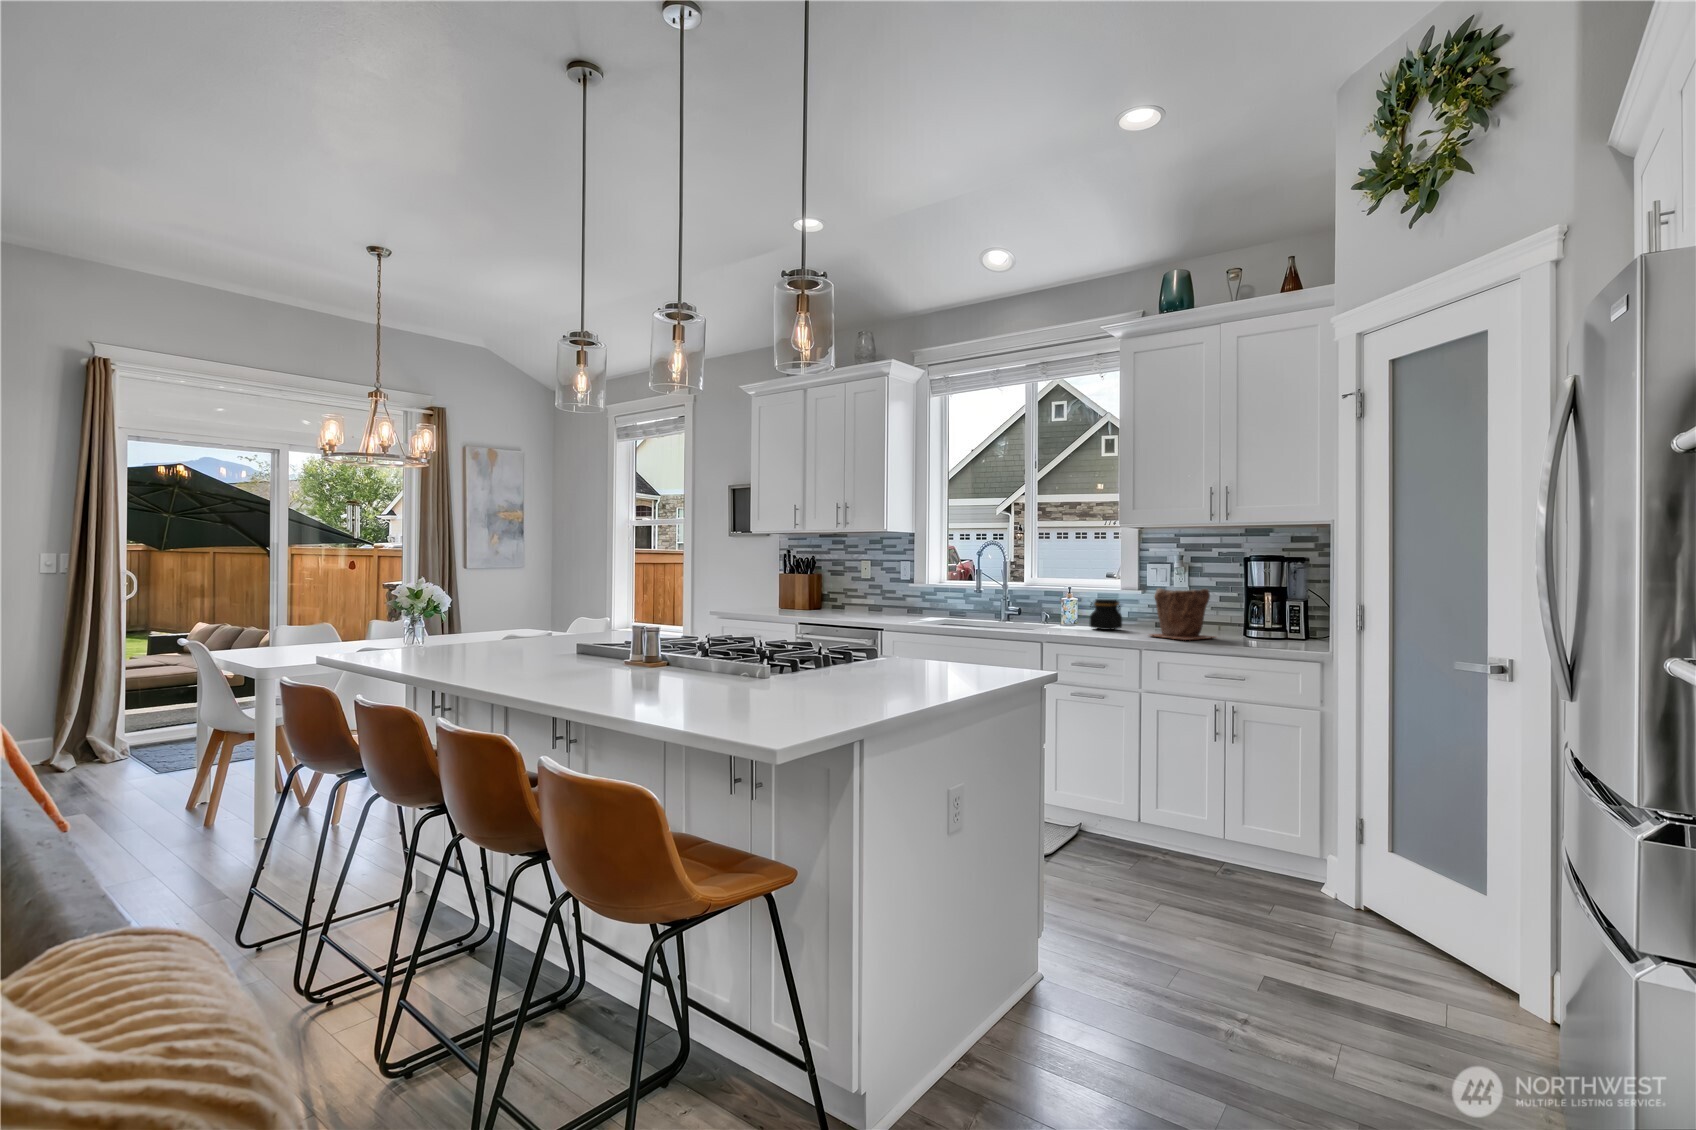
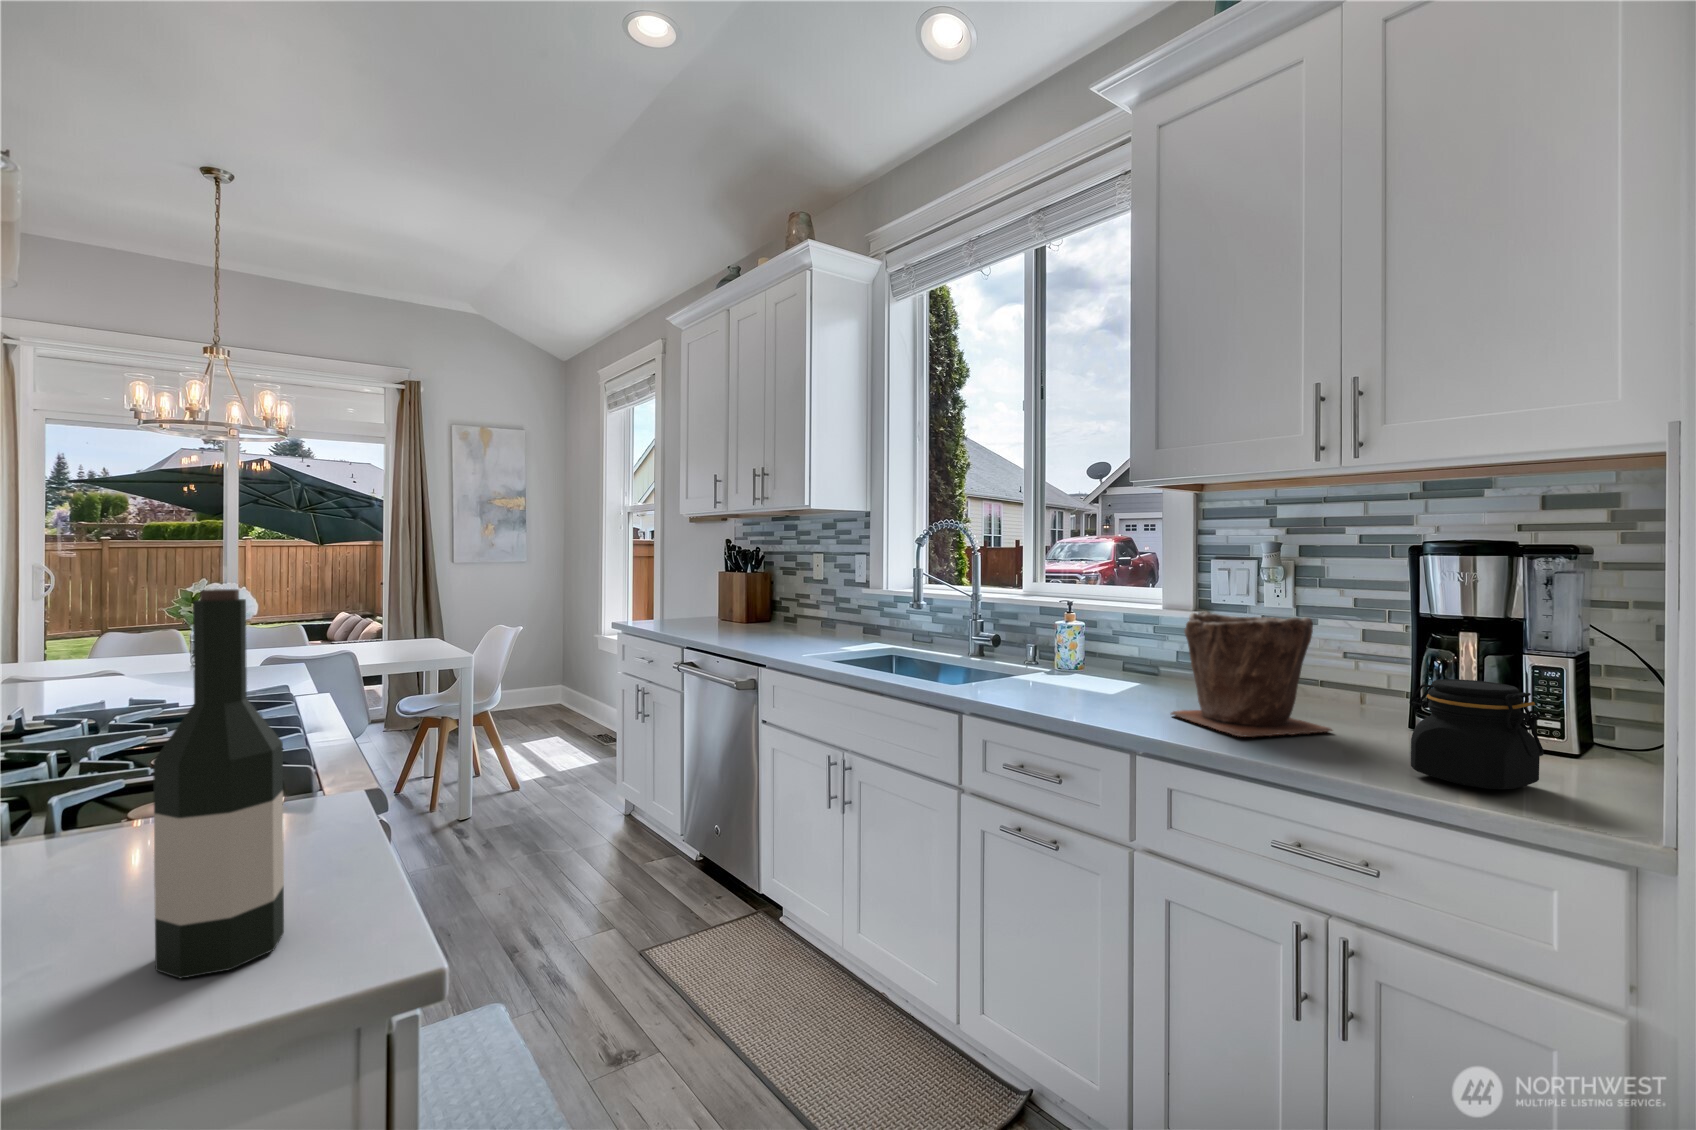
wine bottle: none [994,572,1022,675] -> present [153,589,284,978]
jar: present [1089,599,1122,630] -> present [1409,679,1544,789]

